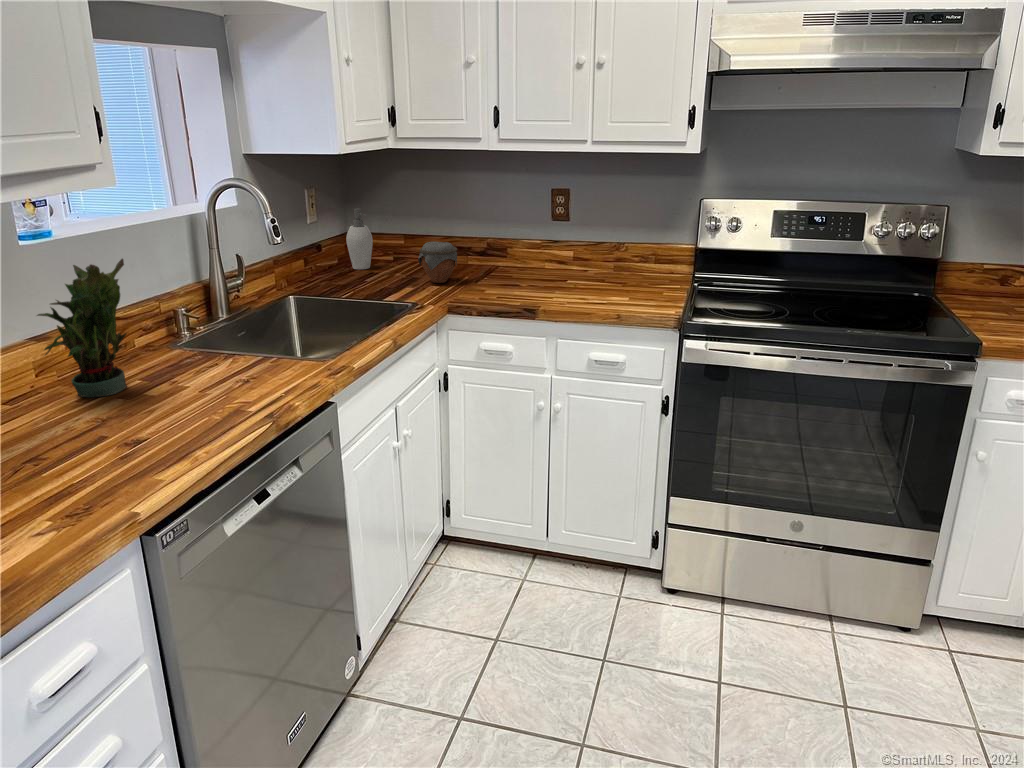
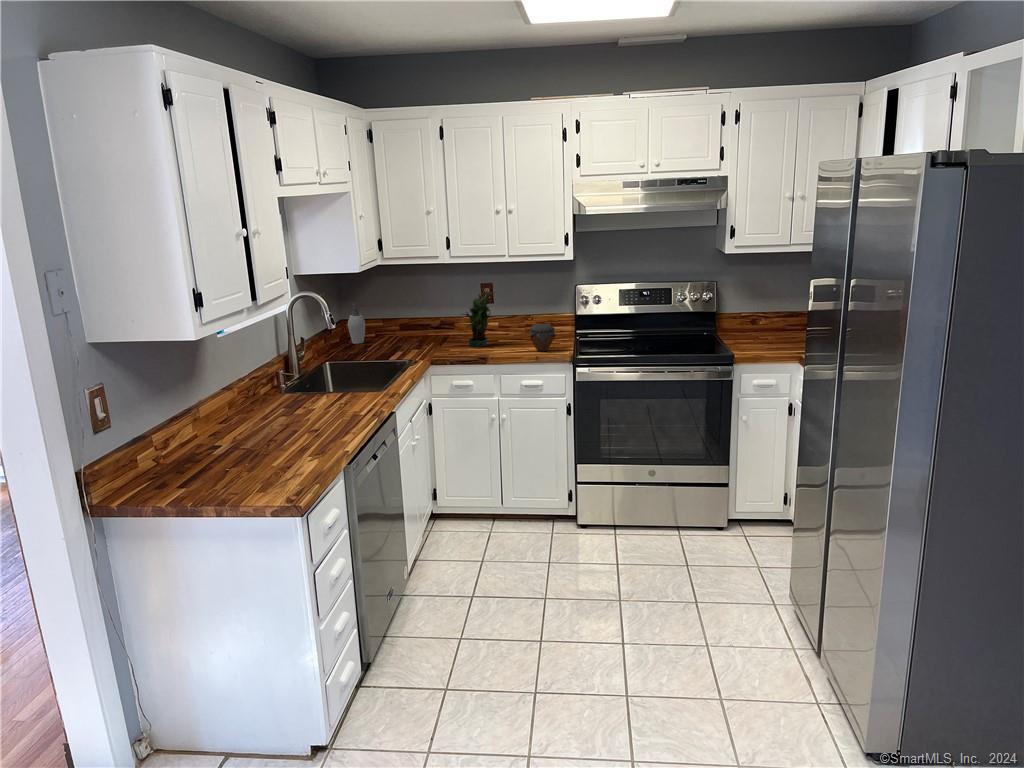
jar: present [418,242,457,283] -> present [529,324,555,352]
potted plant: present [37,259,127,397] -> present [461,292,493,347]

